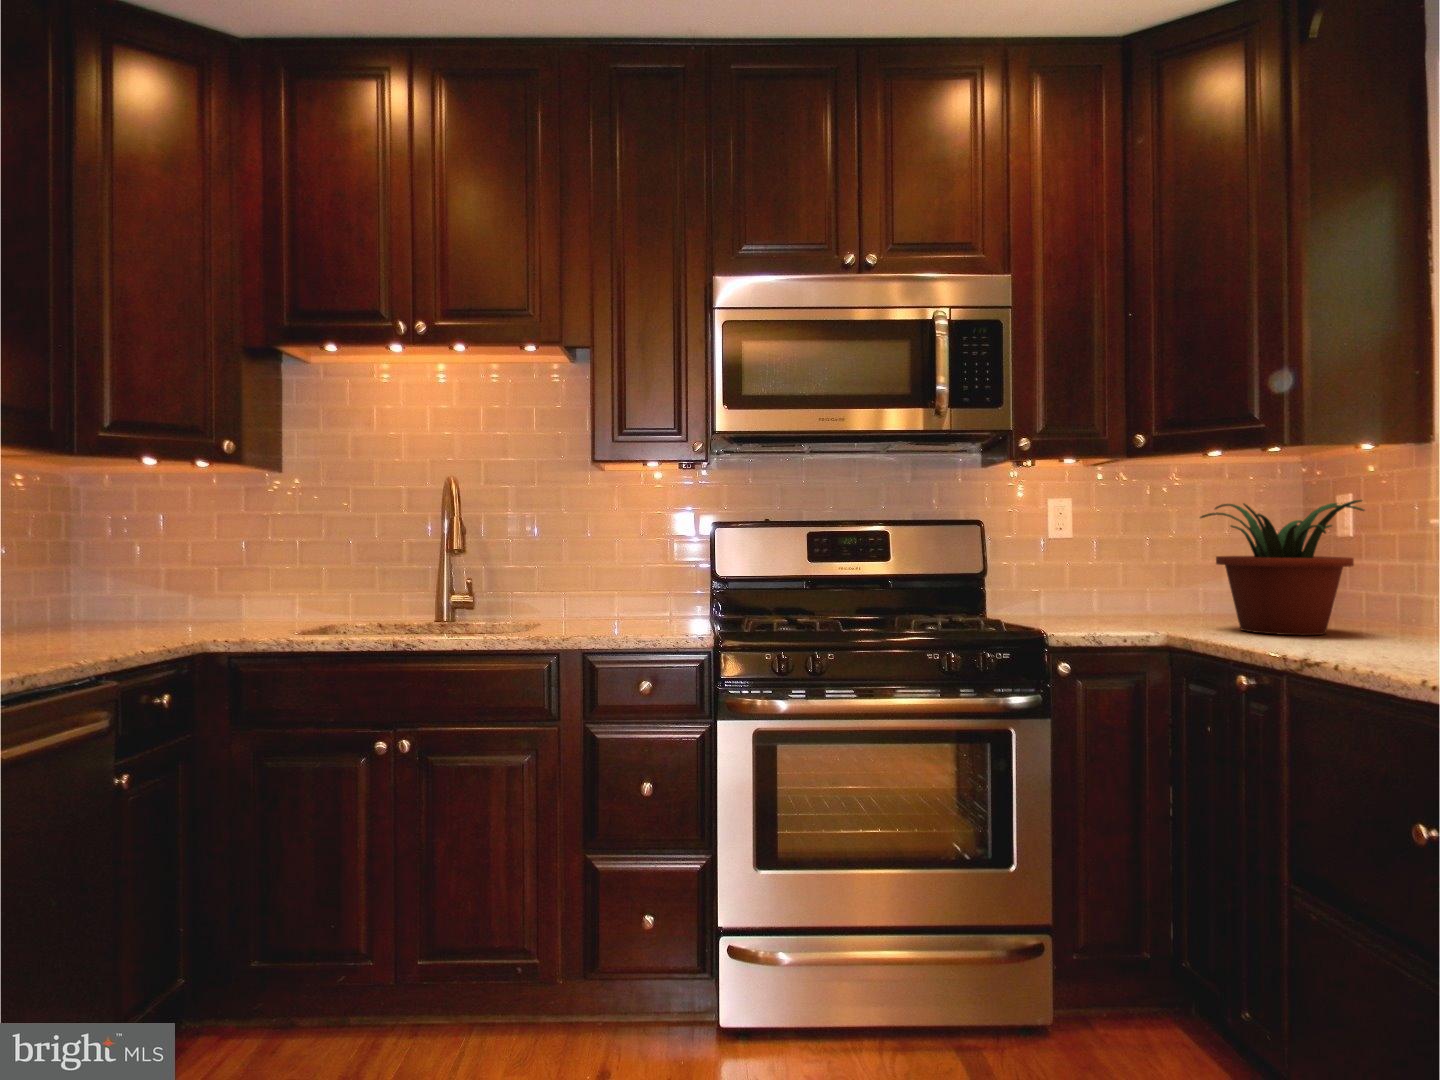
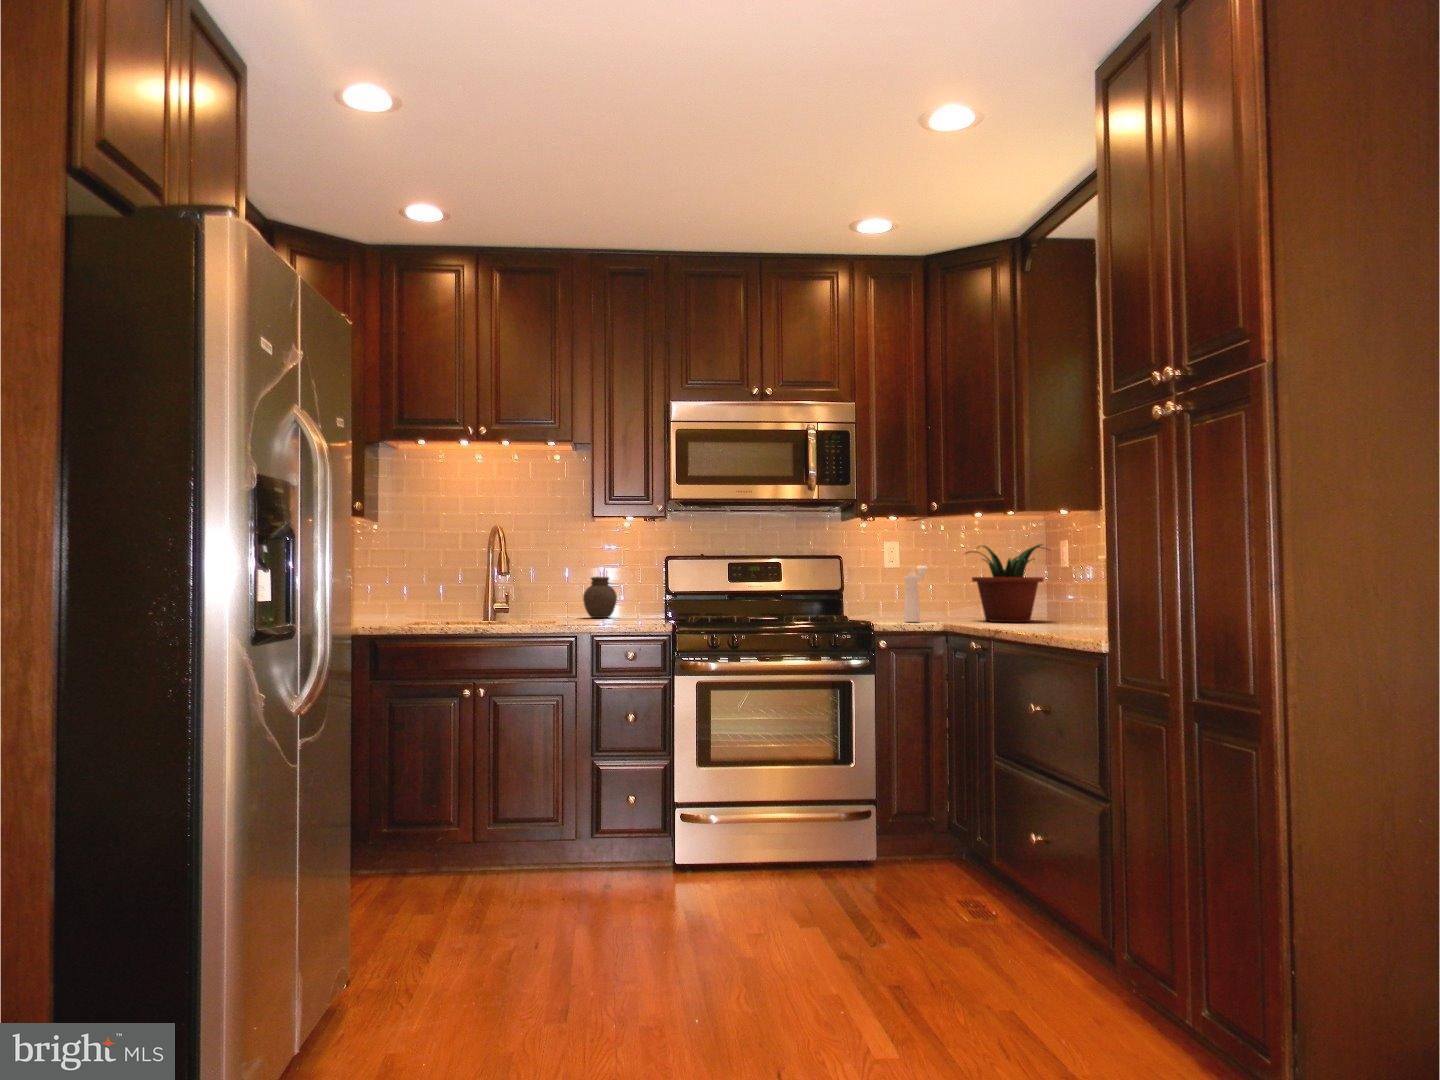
pepper mill: none [1100,537,1138,633] -> present [904,565,927,622]
jar: none [587,547,637,616] -> present [583,576,617,618]

